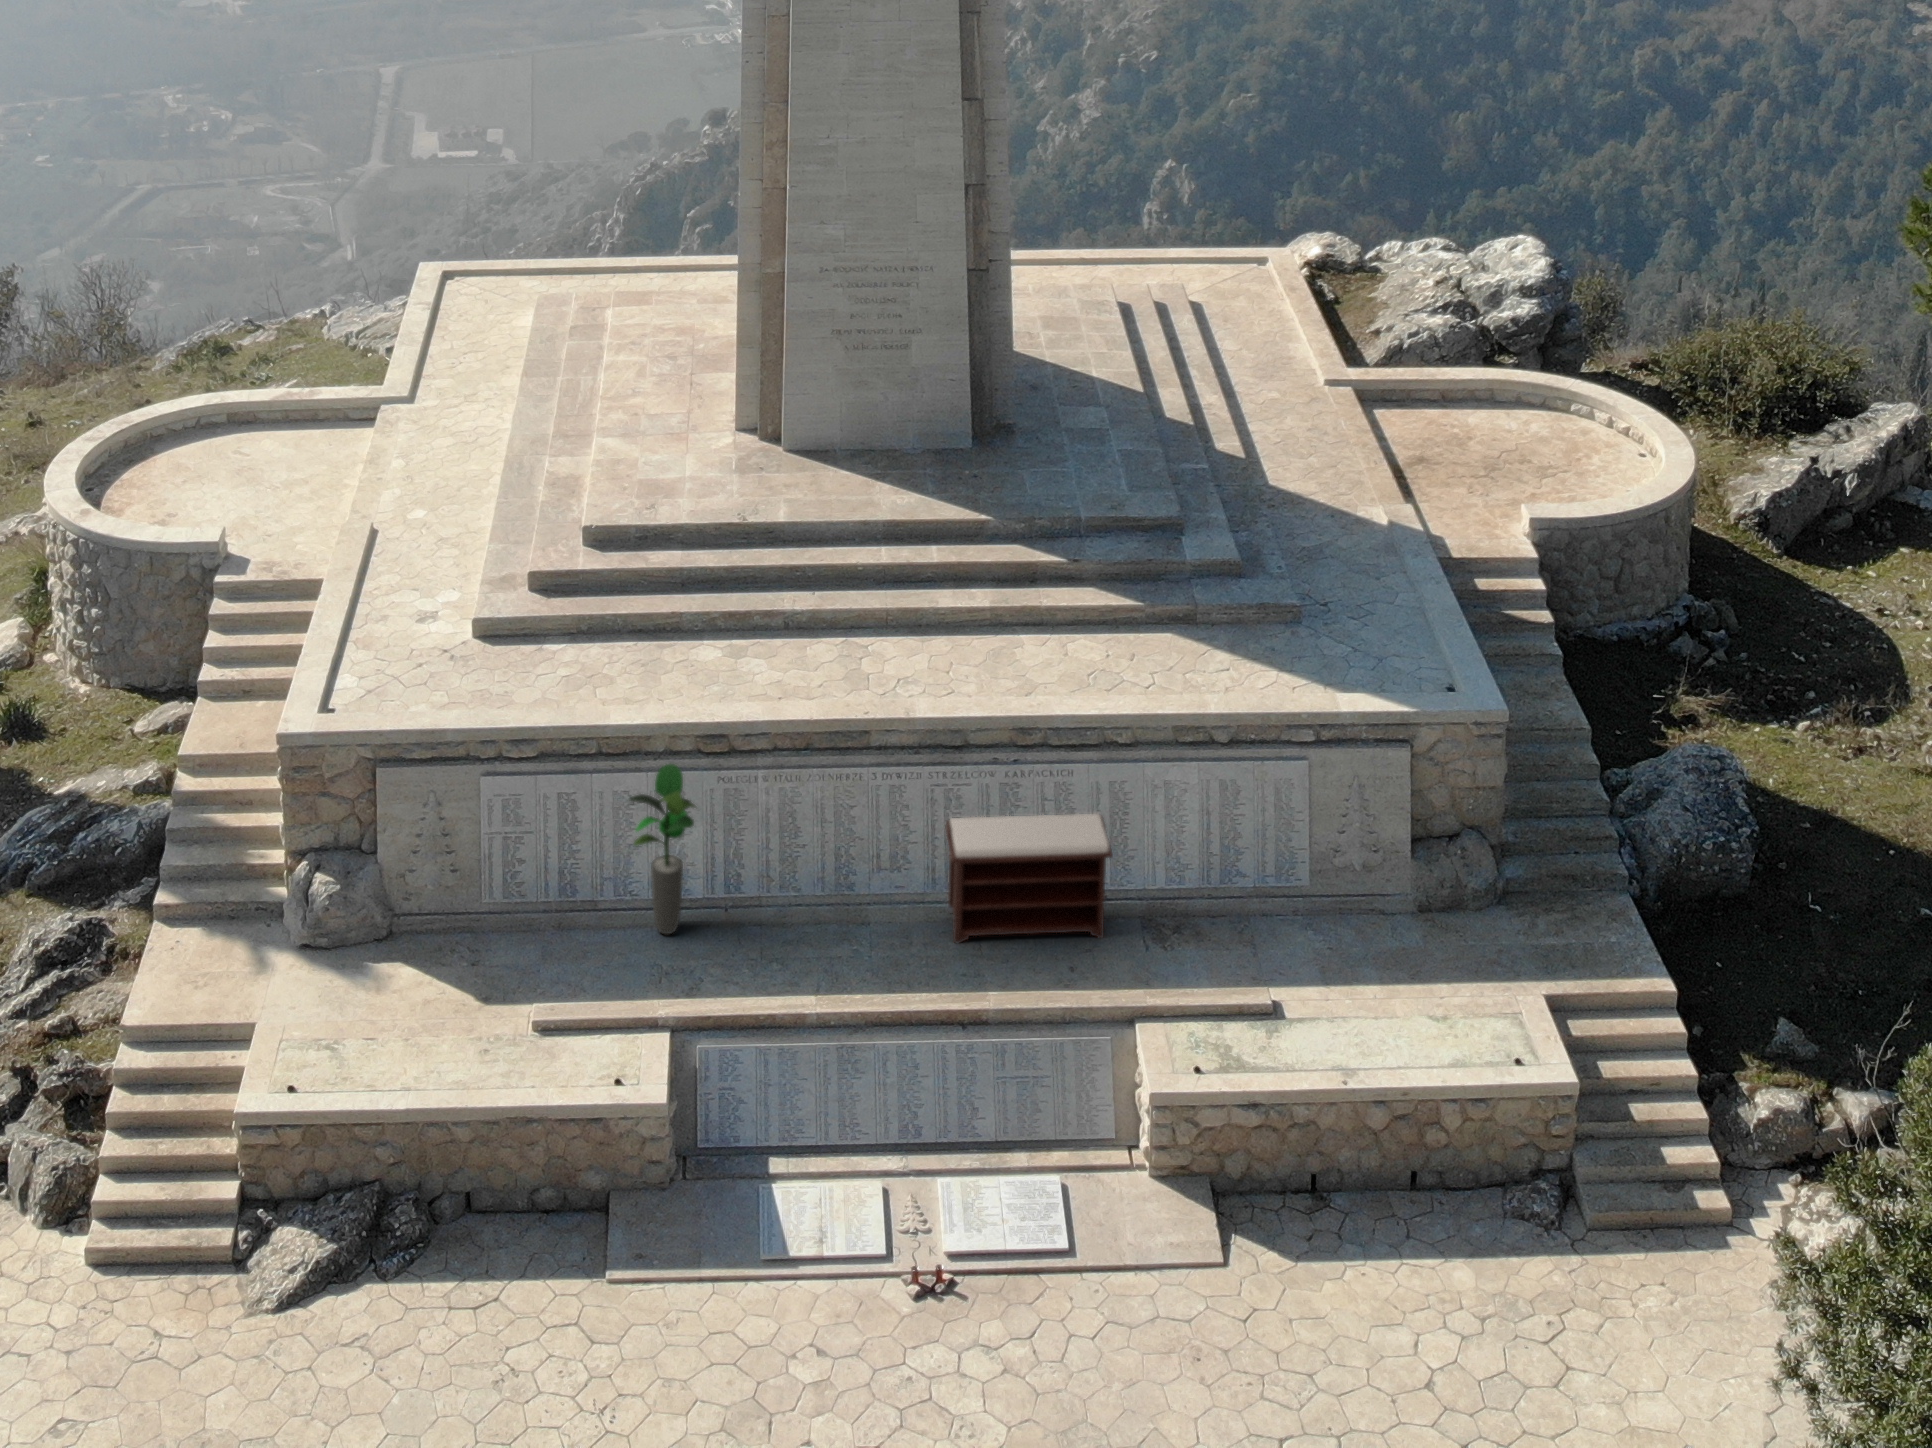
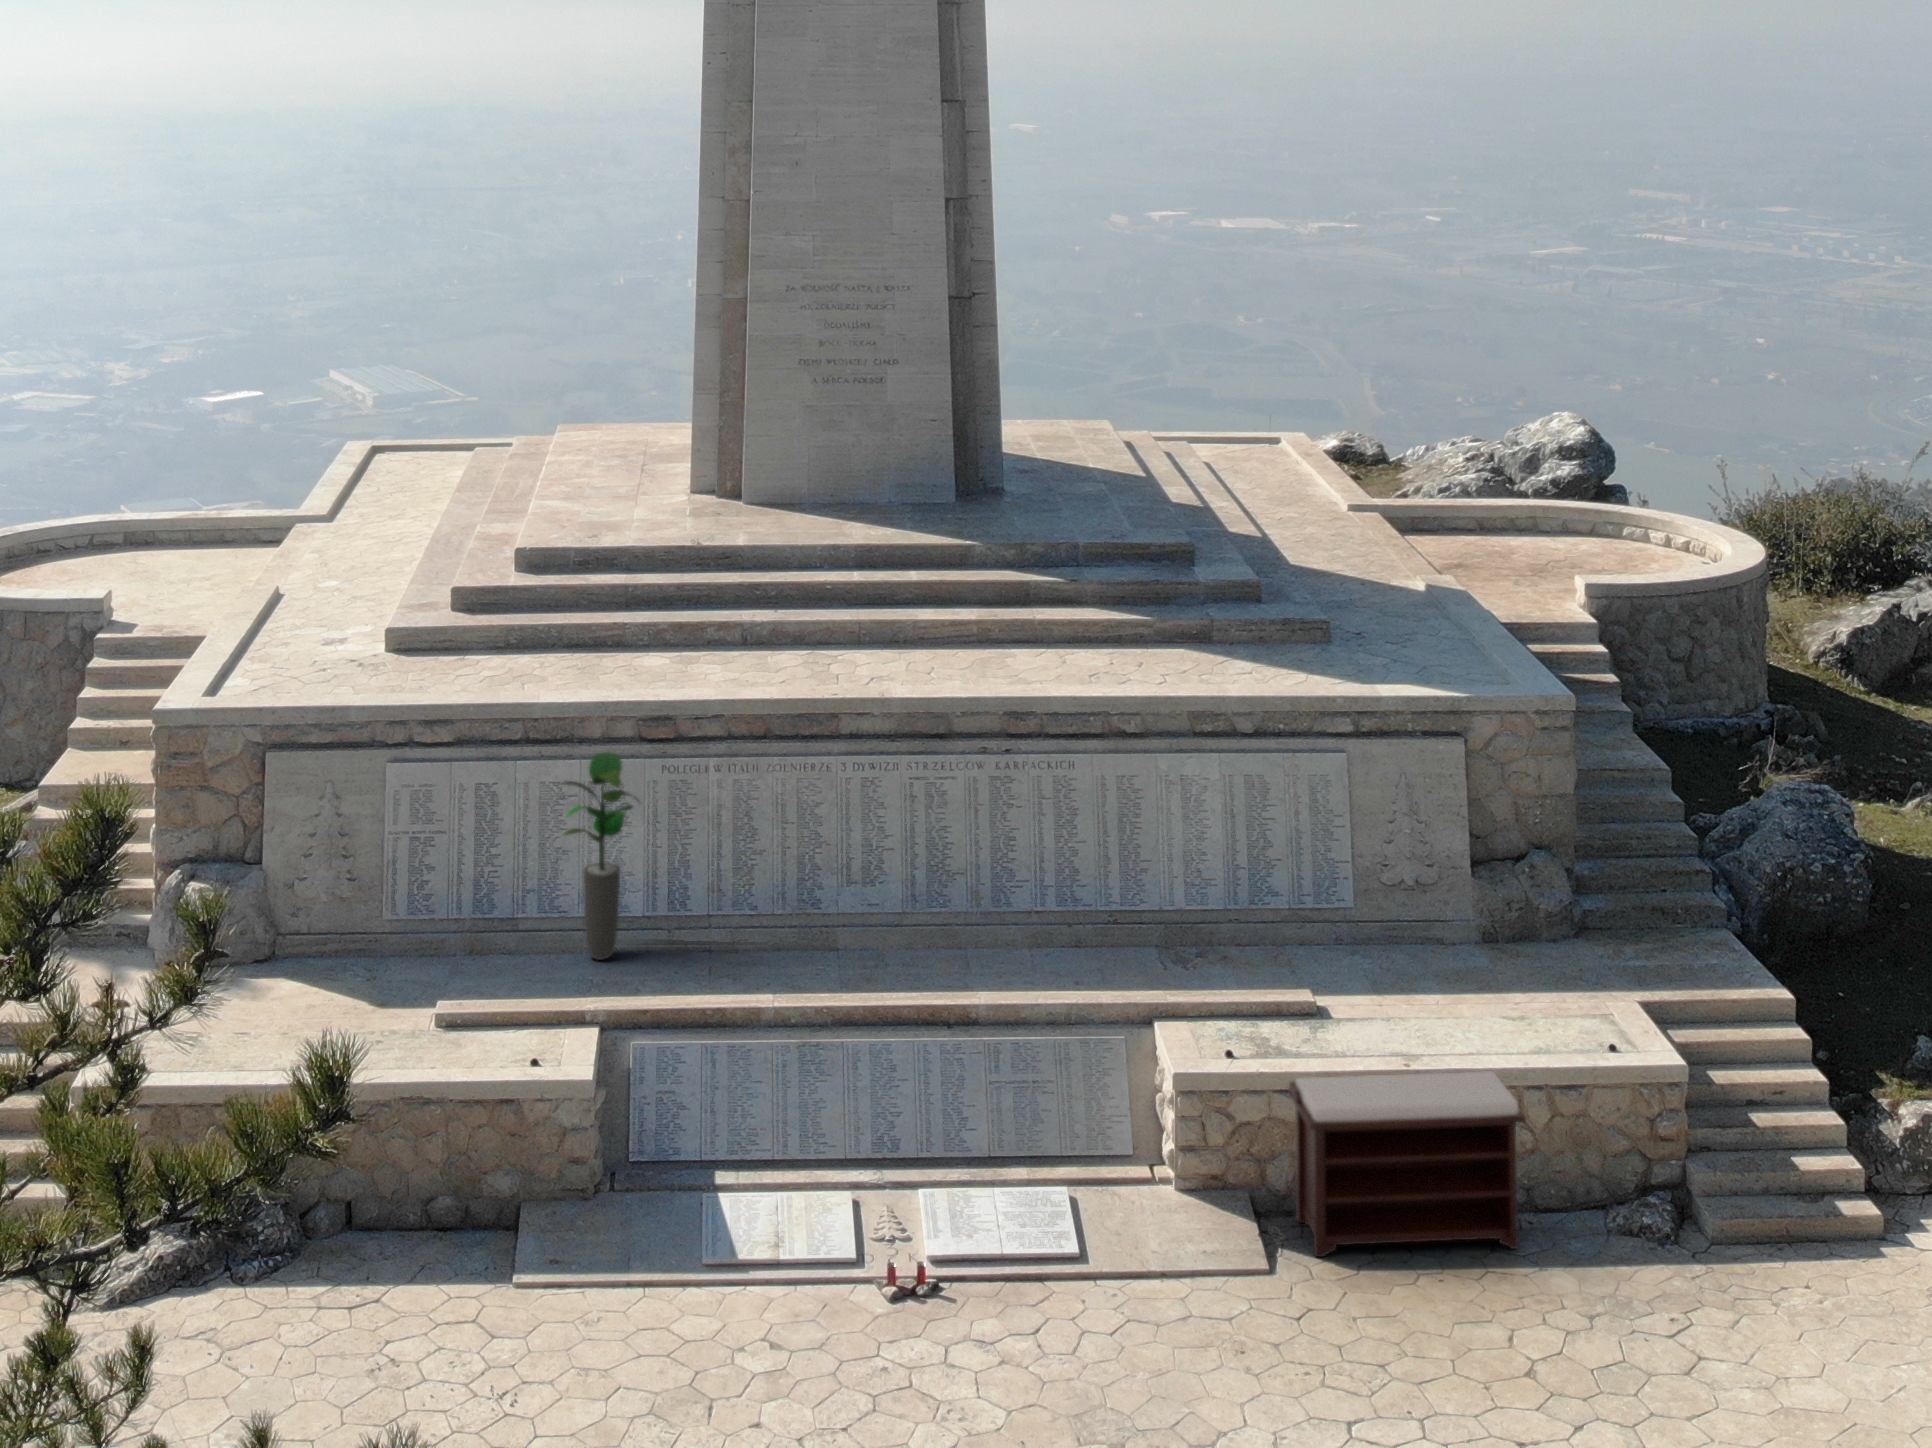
bench: present [945,814,1113,943] -> present [1289,1071,1526,1257]

